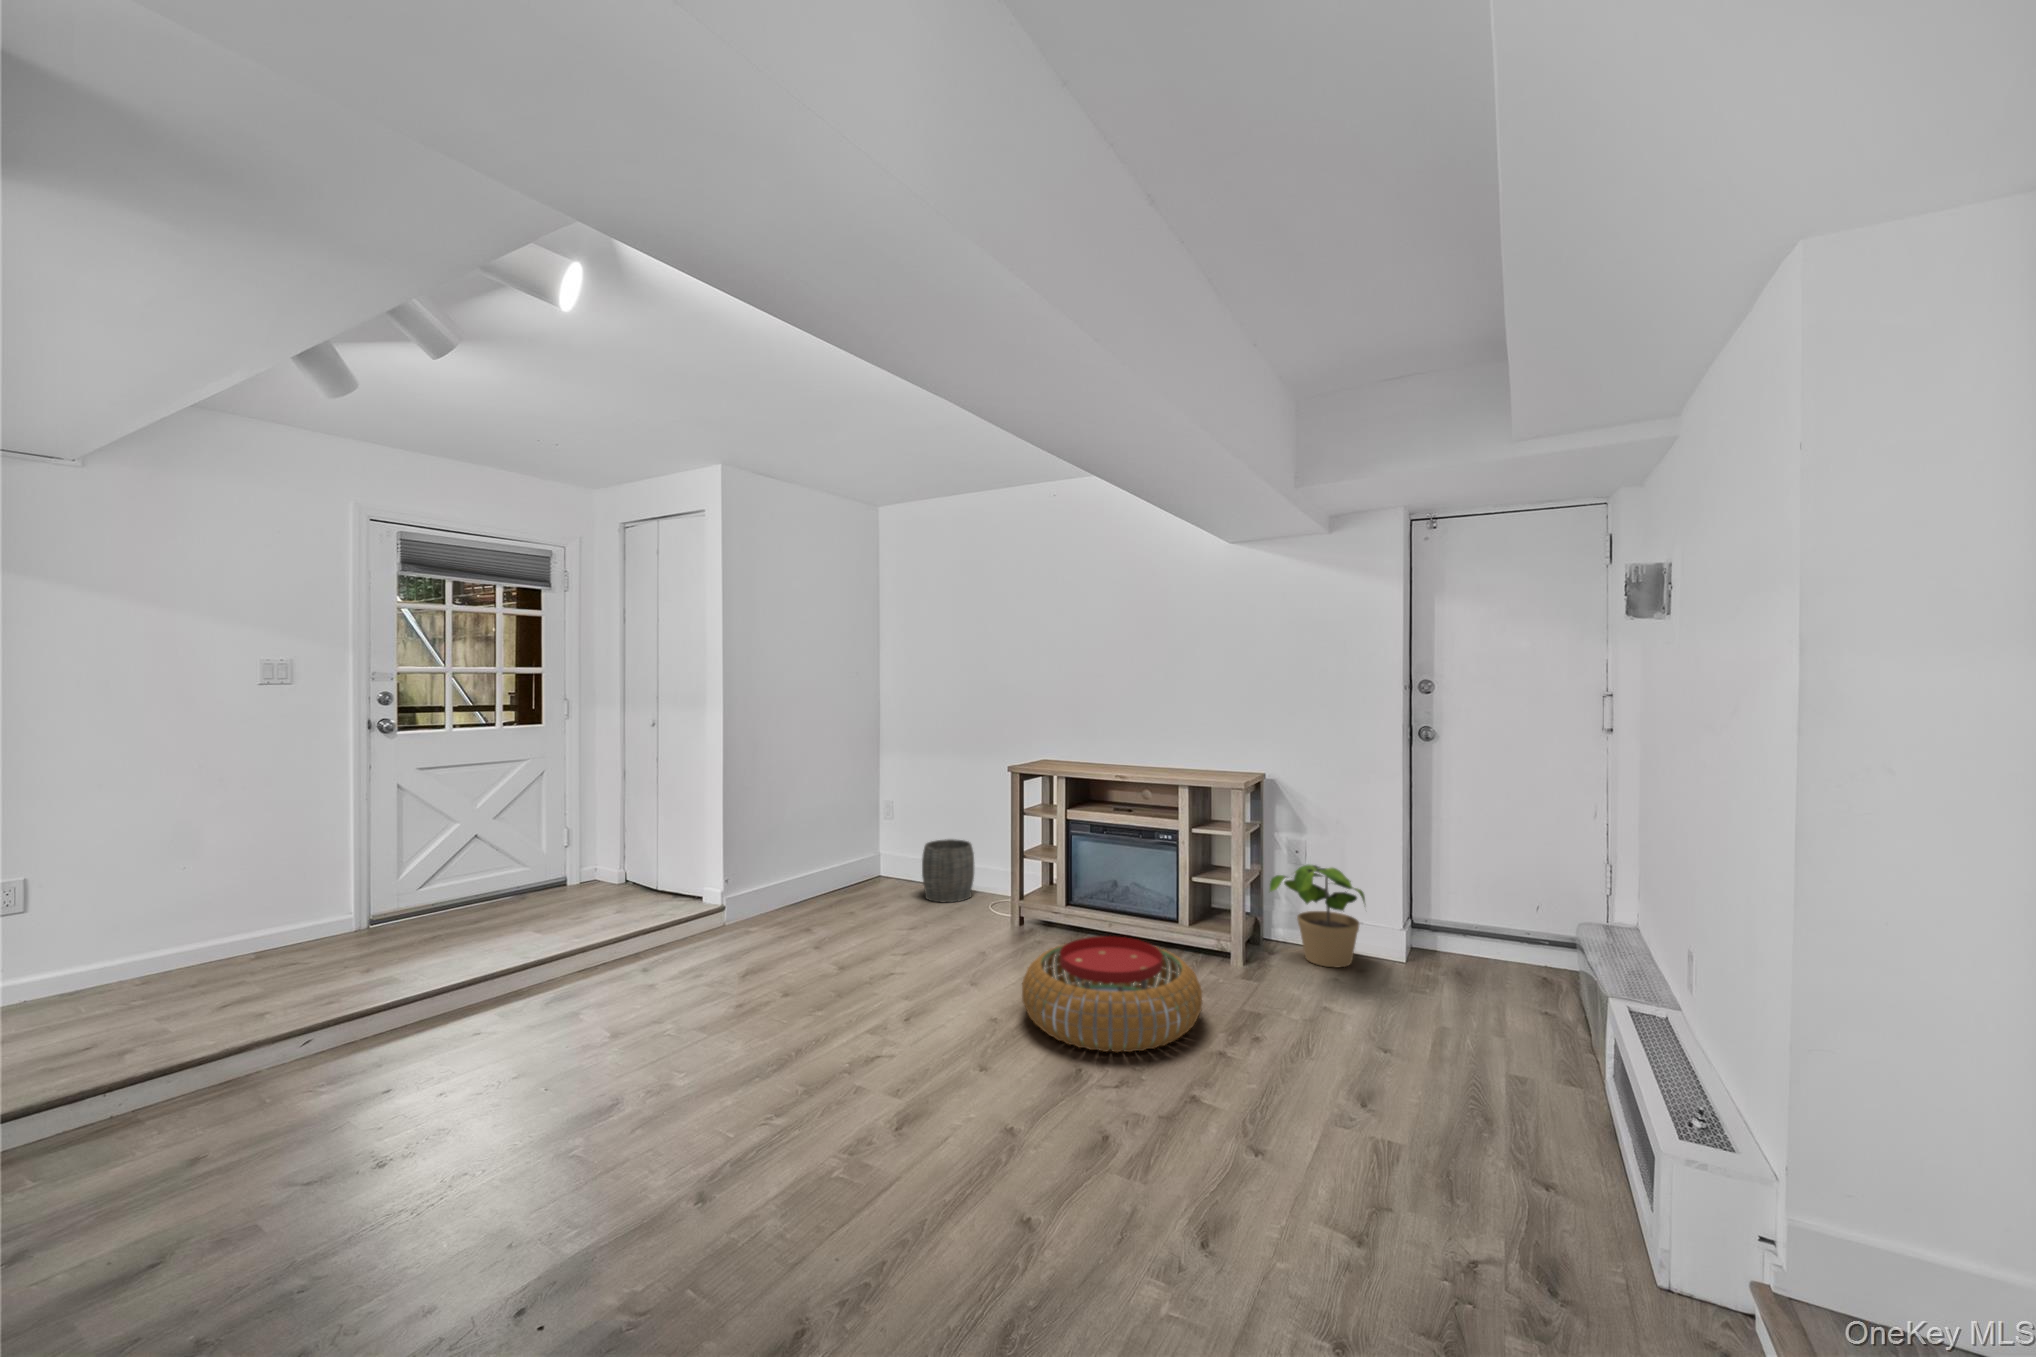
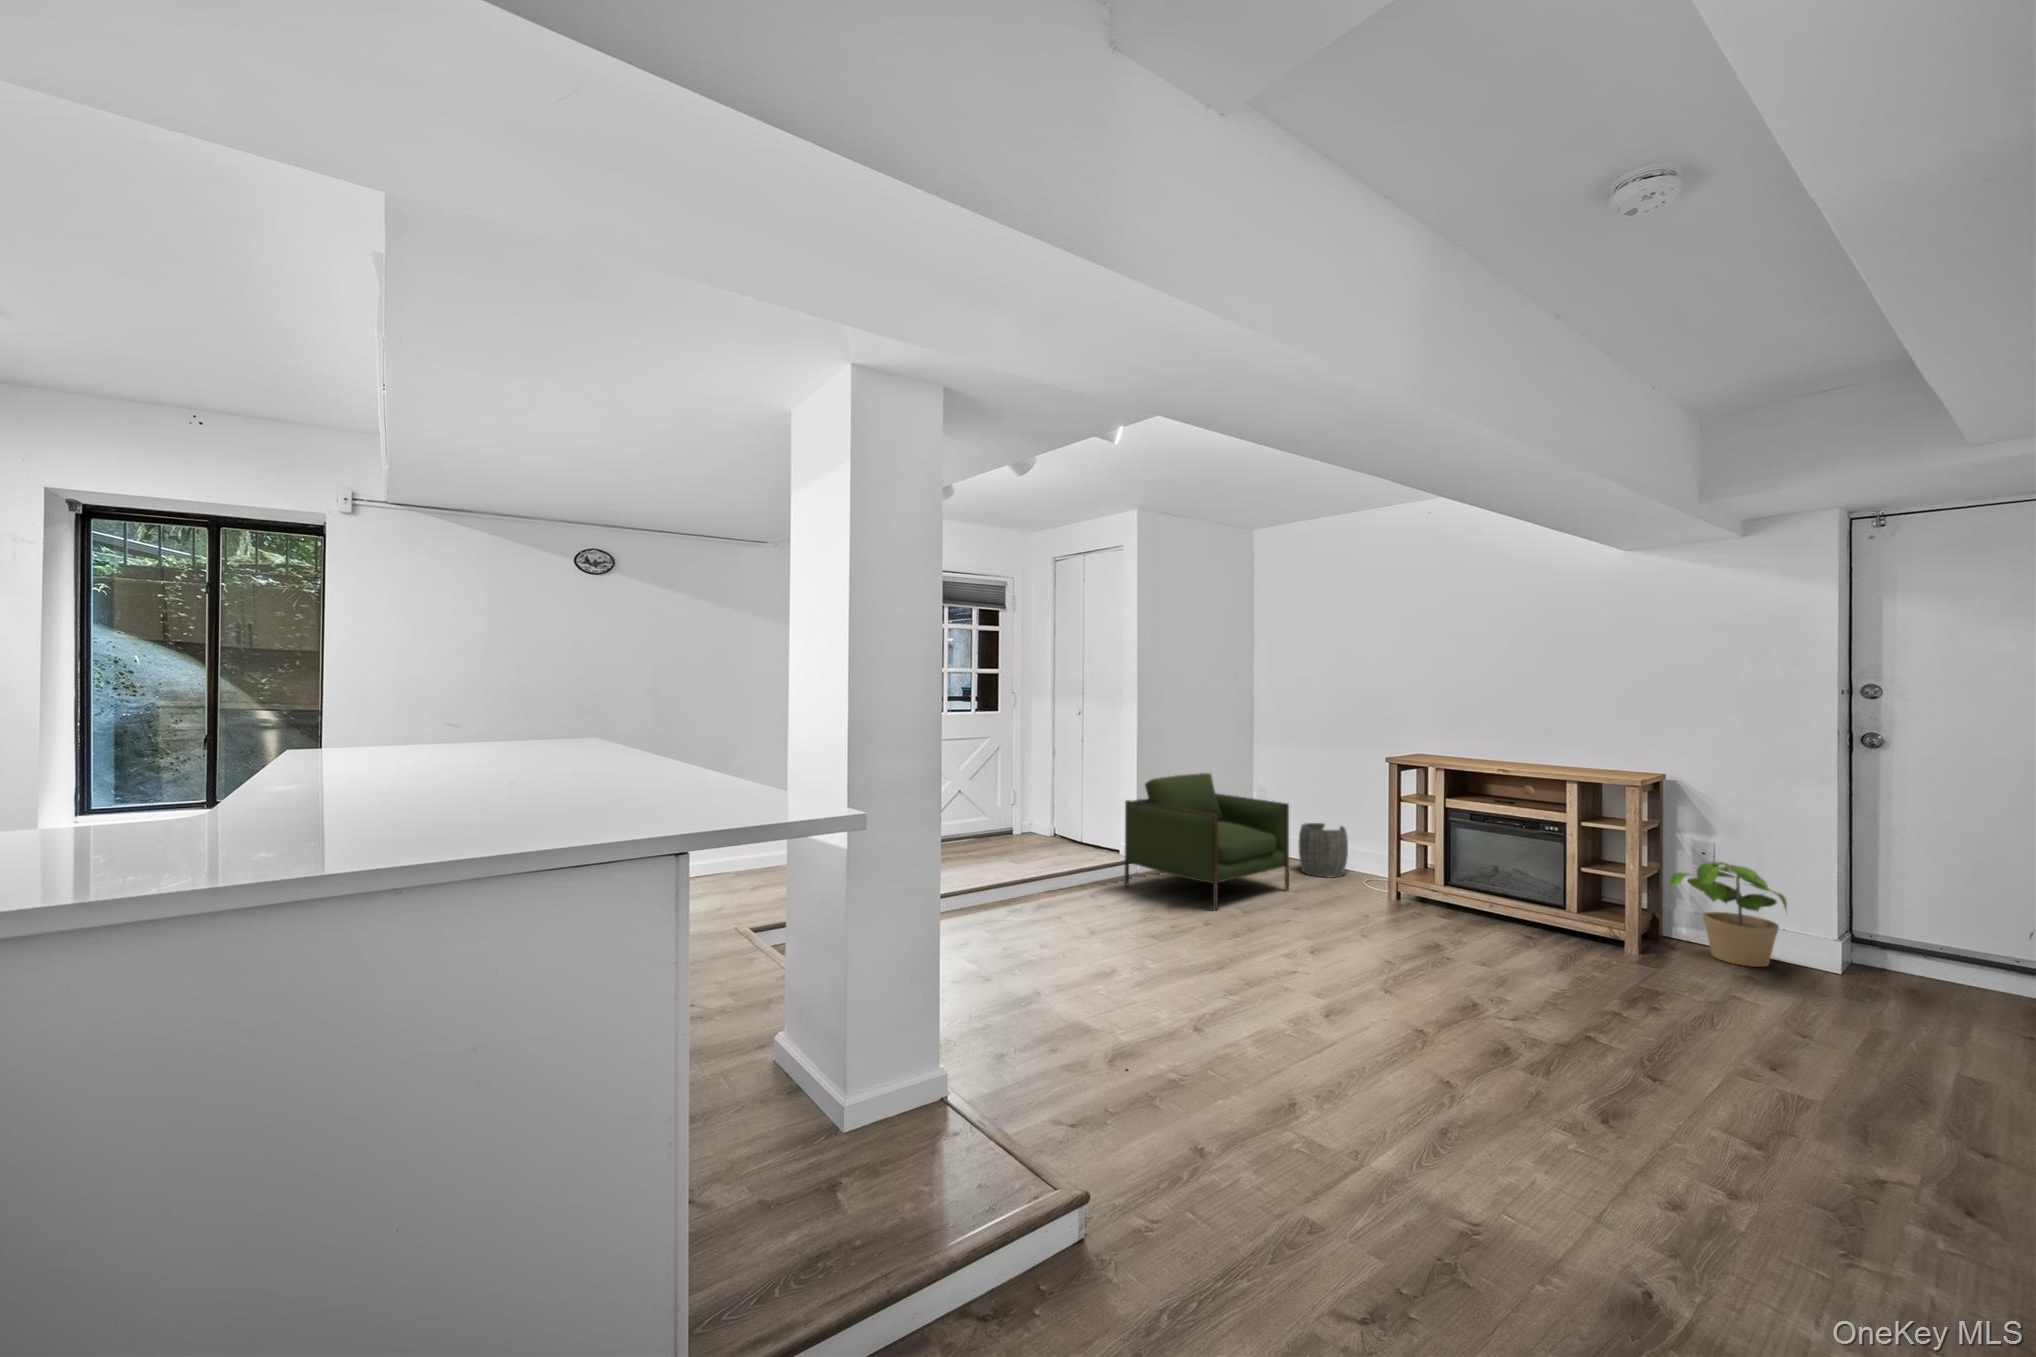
armchair: none [696,793,904,973] -> present [1124,773,1289,910]
pouf: present [1022,936,1202,1052] -> none [1413,903,1592,994]

